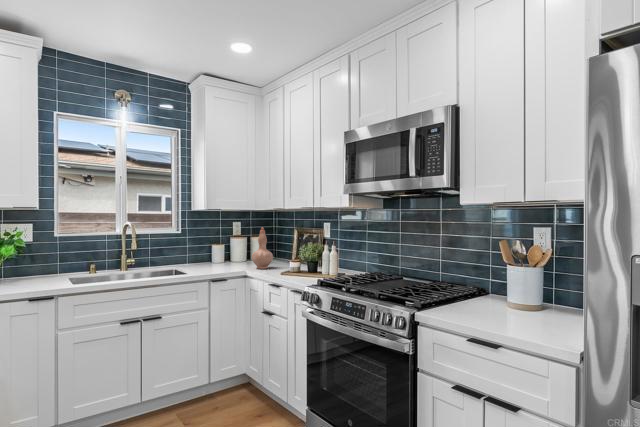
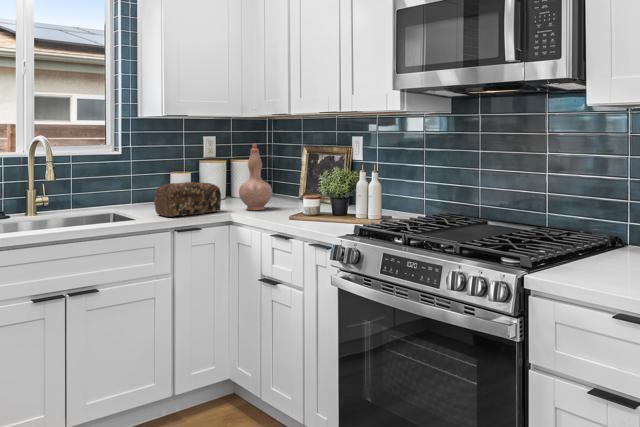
bread loaf: none [198,251,240,273] -> present [154,182,221,217]

